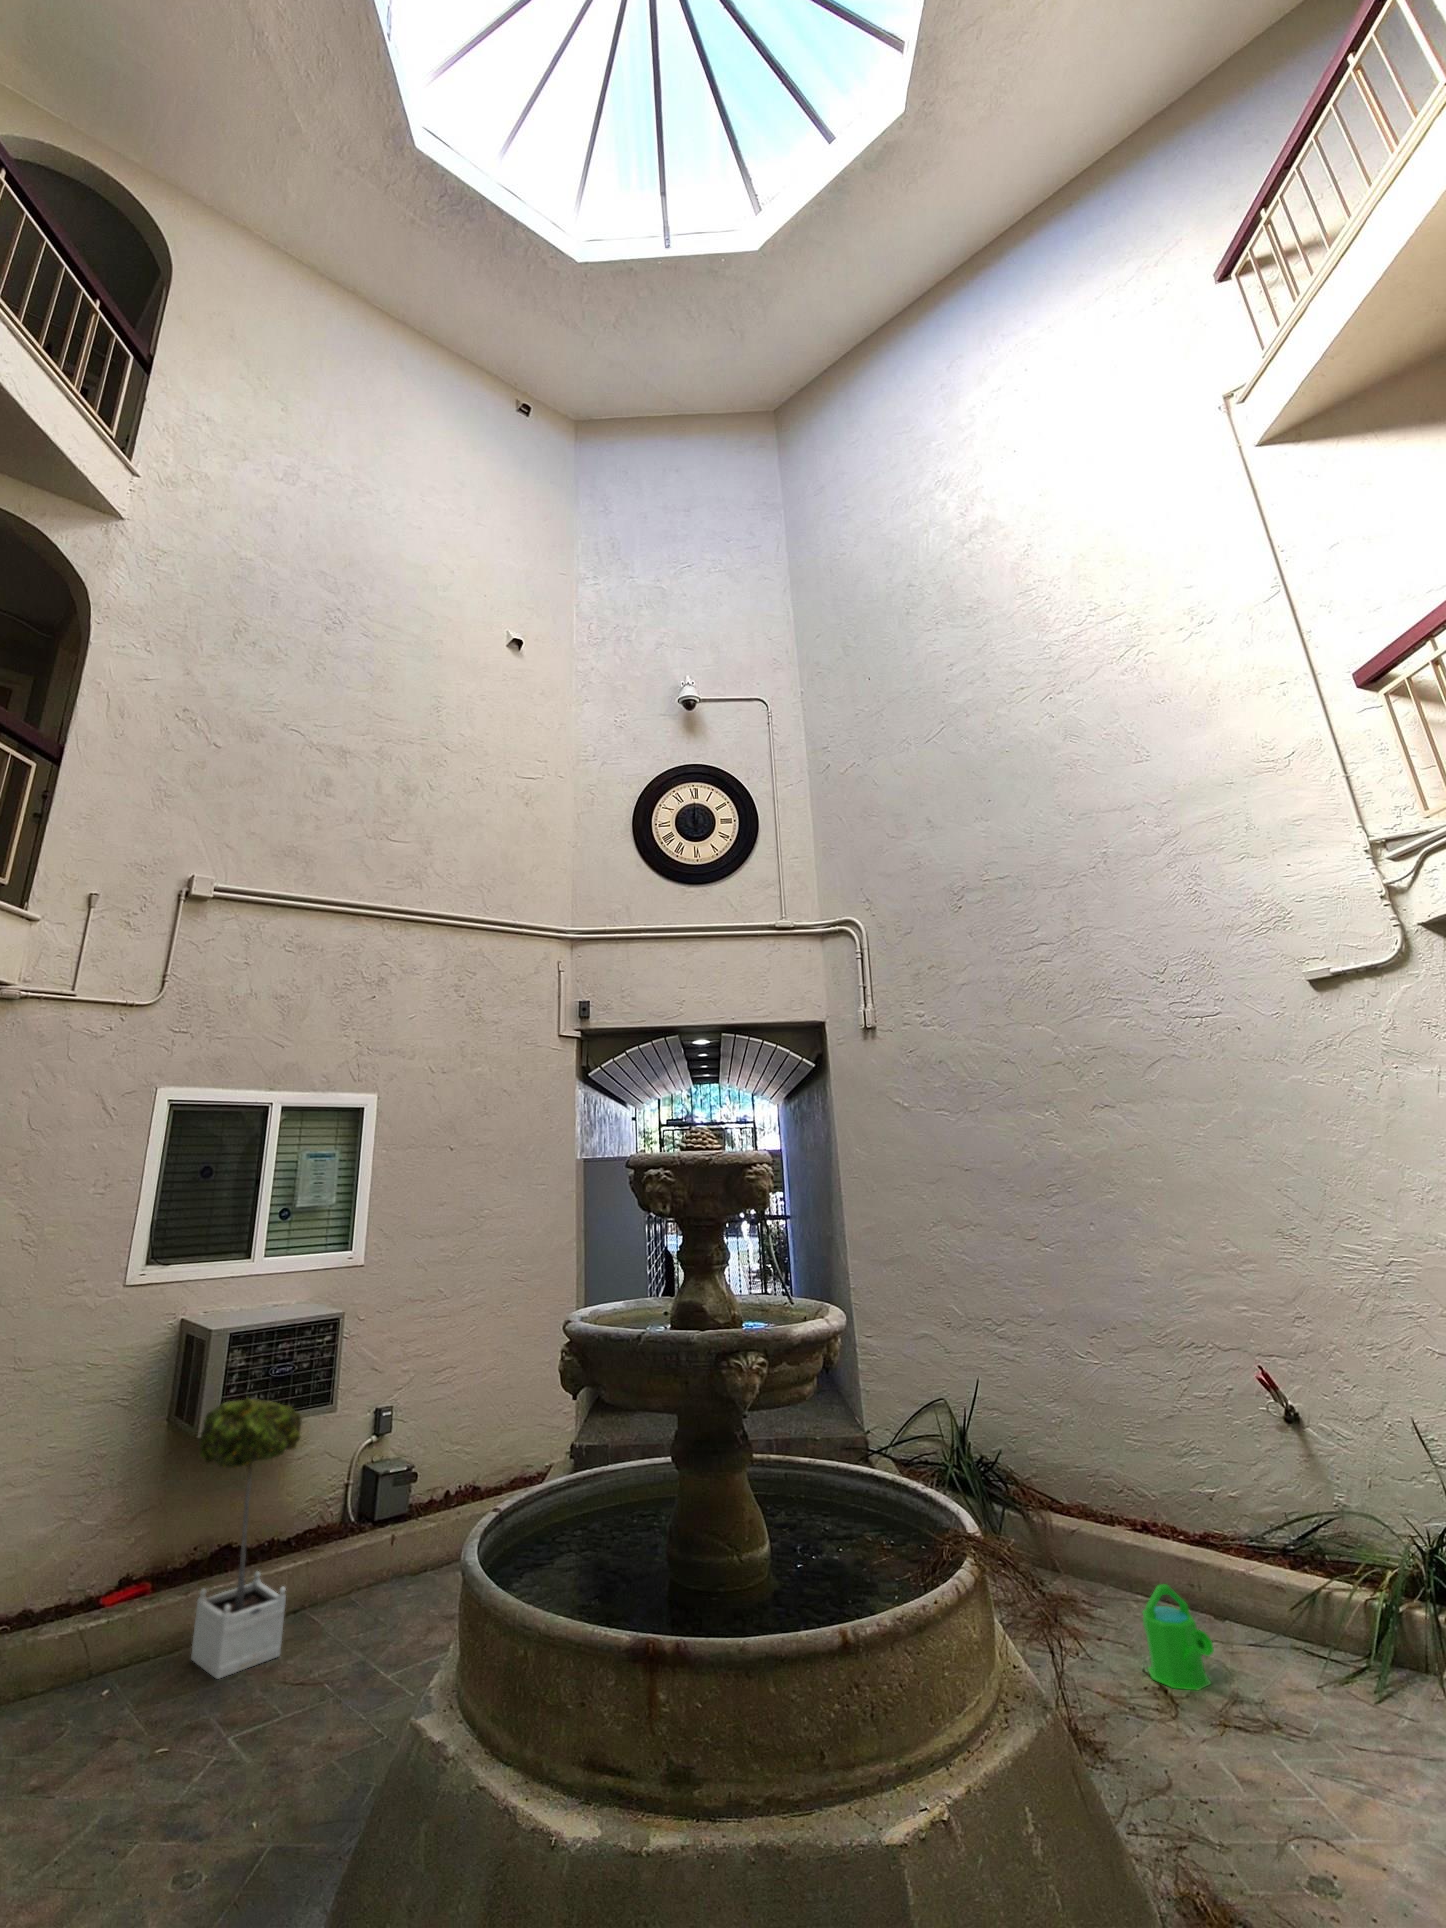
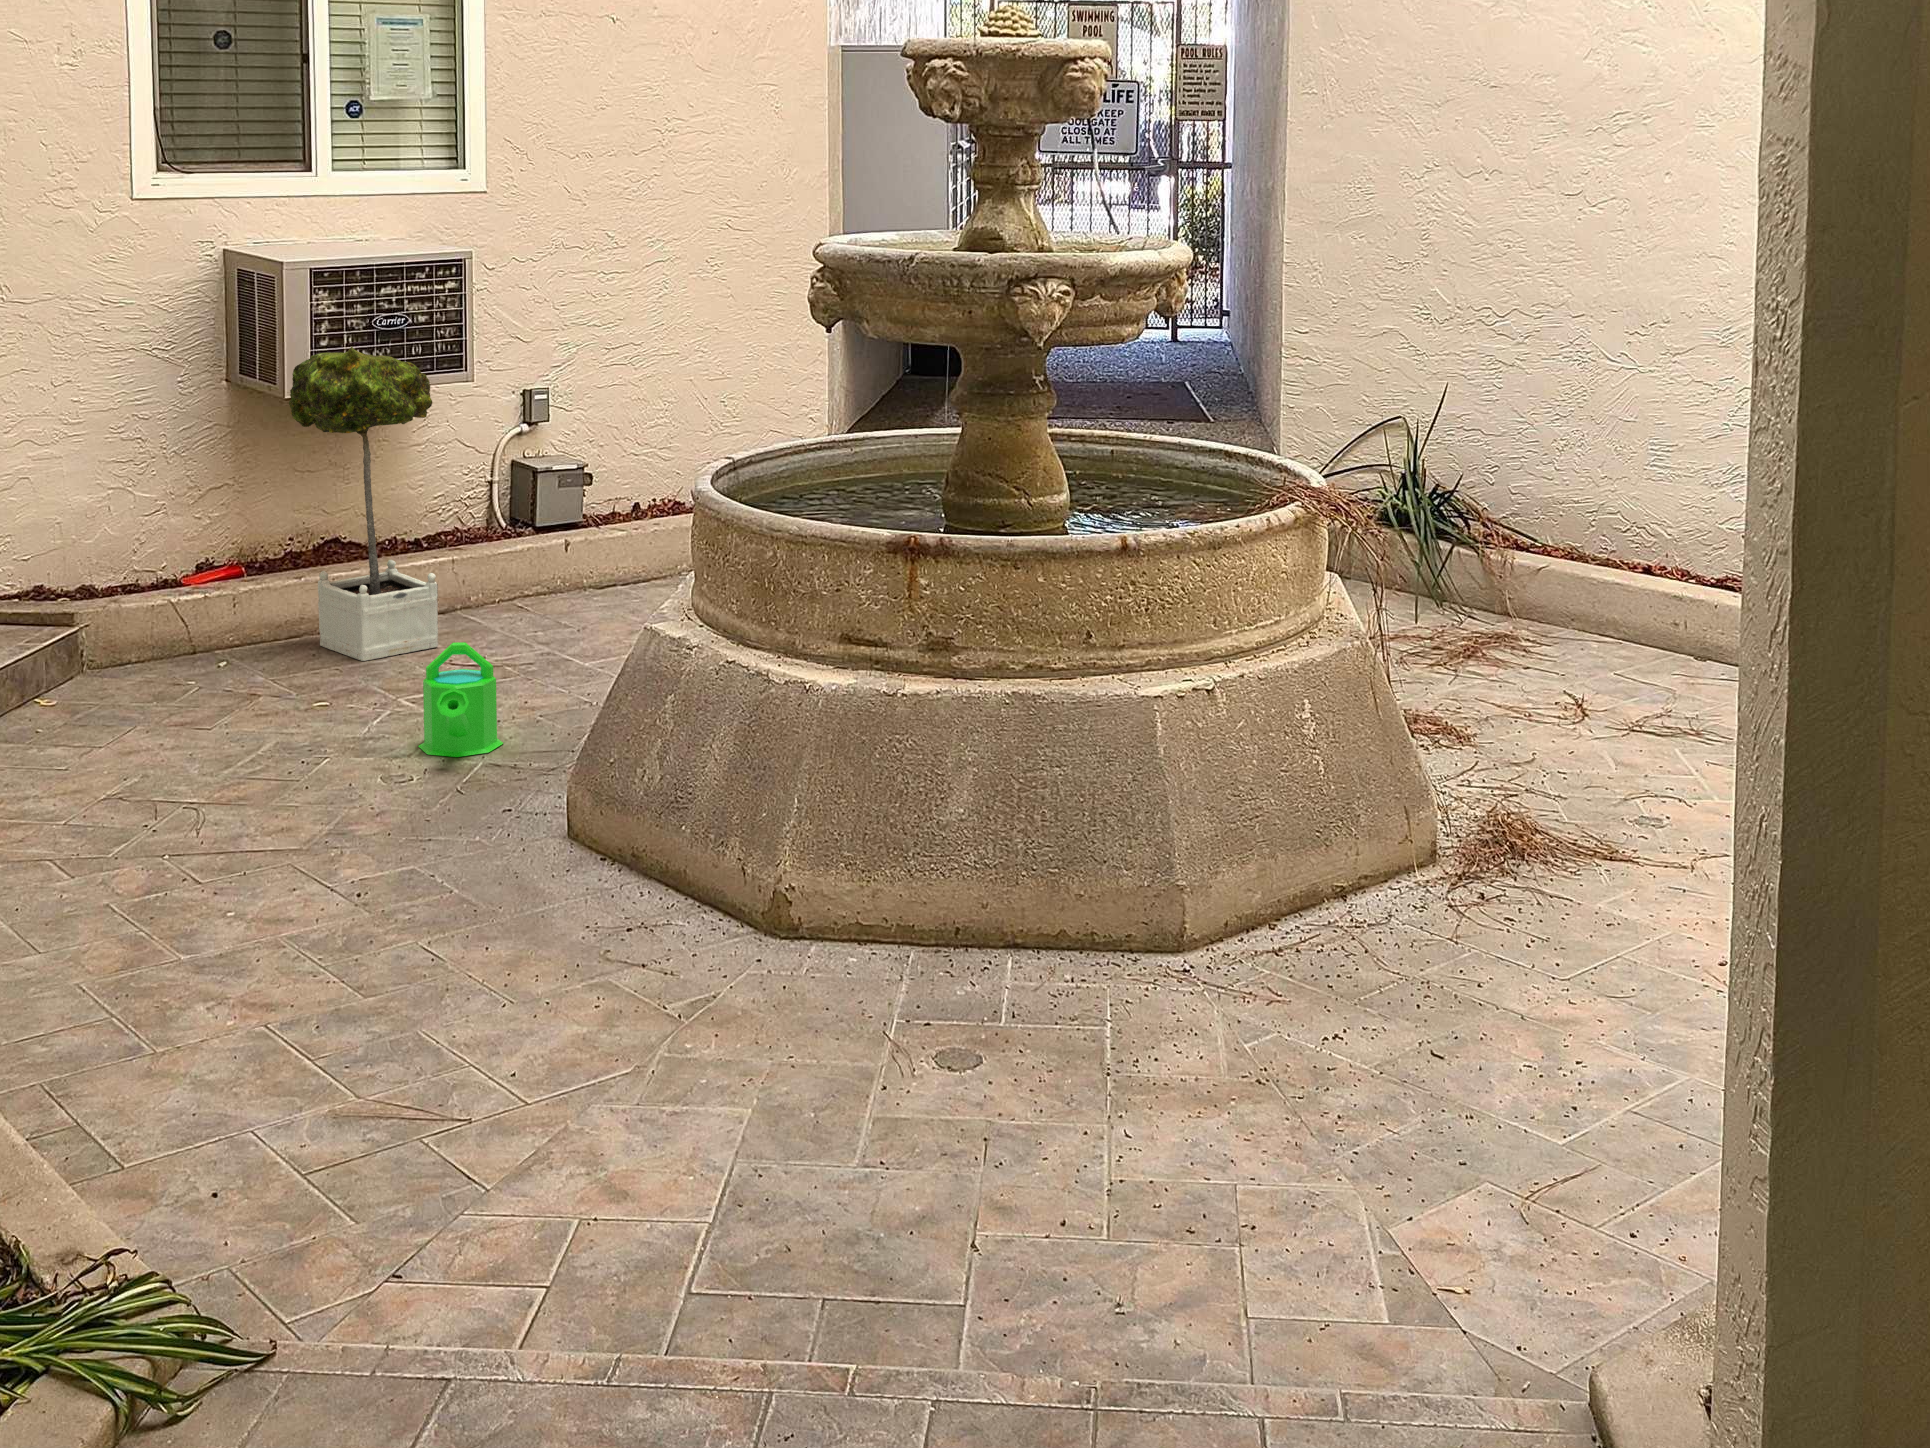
watering can: present [1142,1584,1214,1690] -> present [418,642,503,757]

